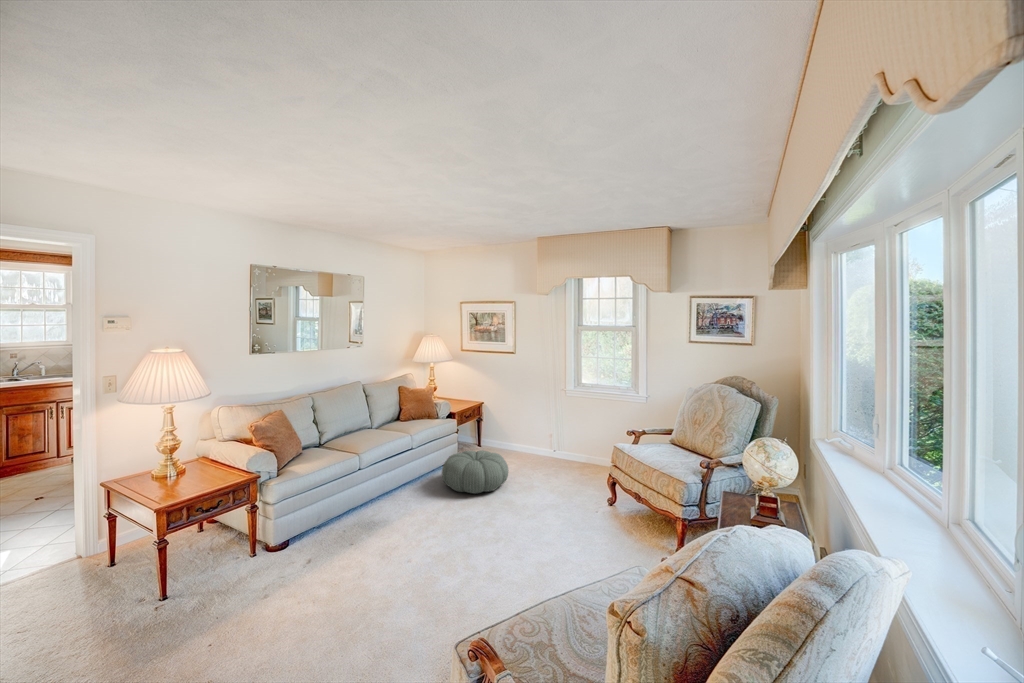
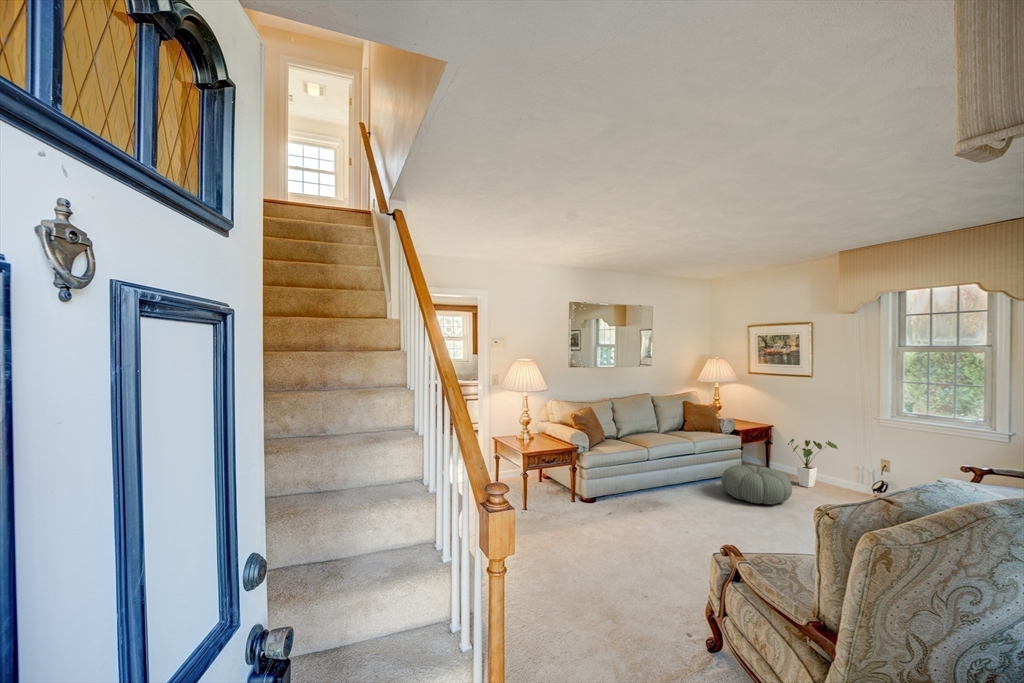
house plant: none [500,413,540,461] -> present [788,439,838,488]

